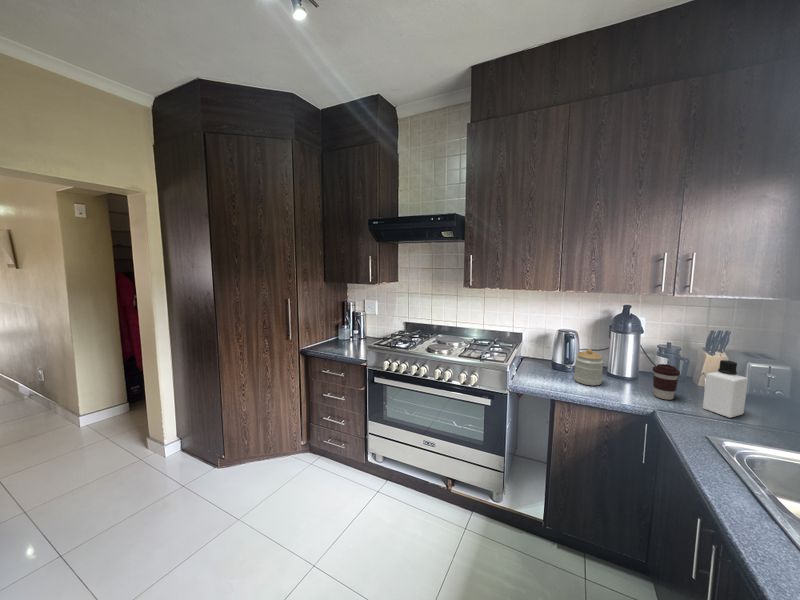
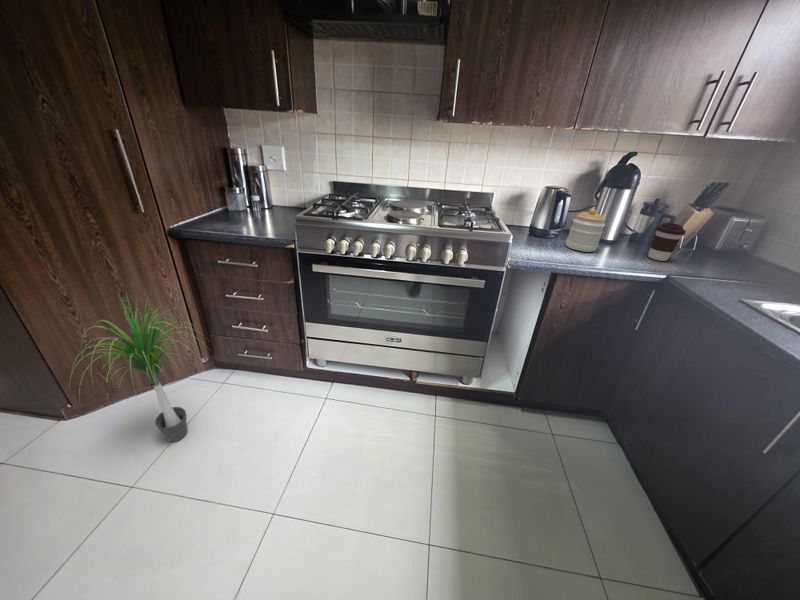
bottle: present [703,360,748,418] -> none [698,214,752,274]
potted plant: none [230,383,308,495] -> present [81,298,187,442]

